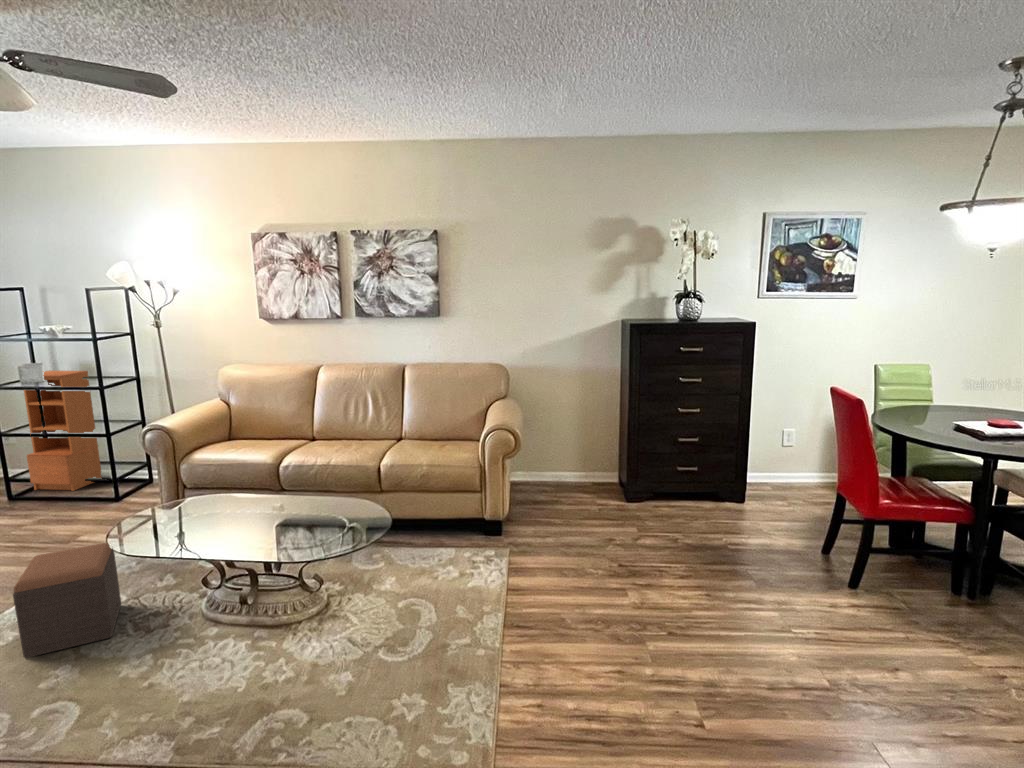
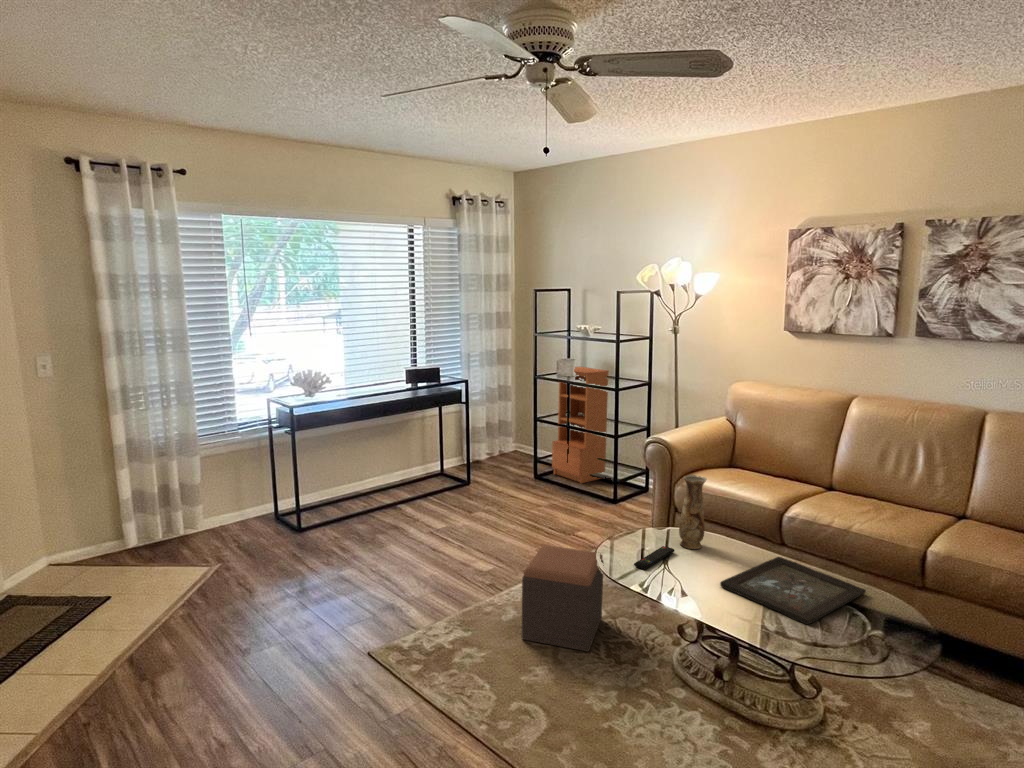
vase: none [186,448,214,513] -> present [679,475,707,549]
tray: none [234,496,345,537] -> present [720,557,866,624]
remote control: none [148,517,188,543] -> present [634,546,674,569]

